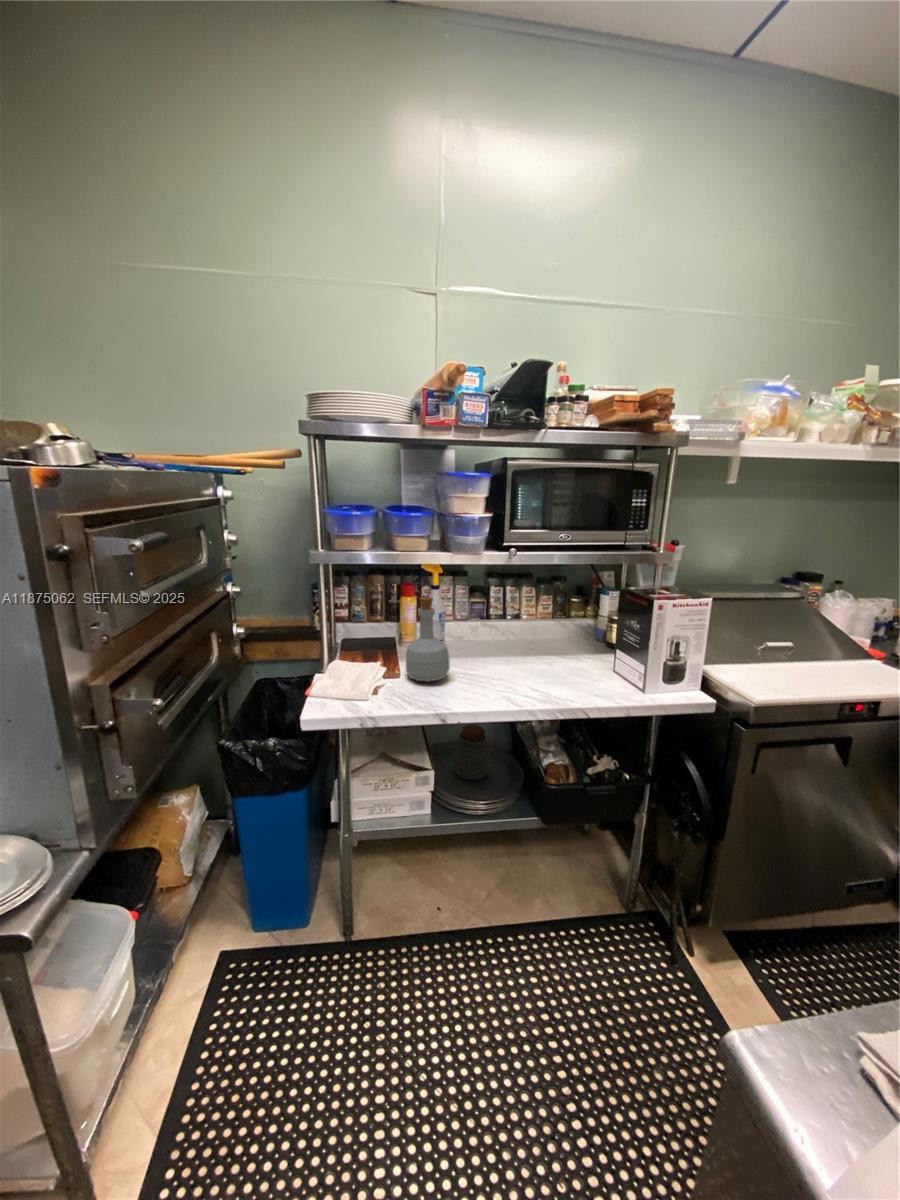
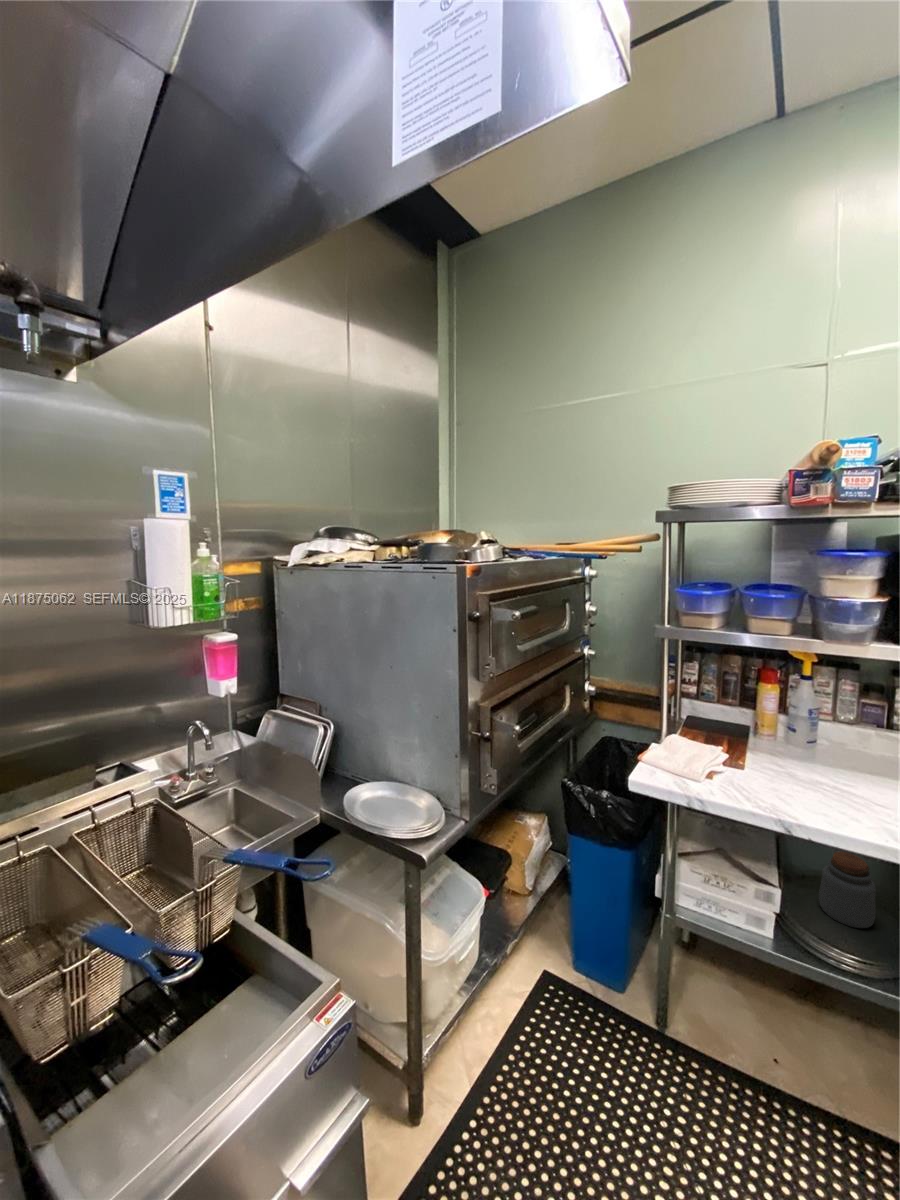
bottle: present [406,597,450,681] -> none [750,686,809,782]

